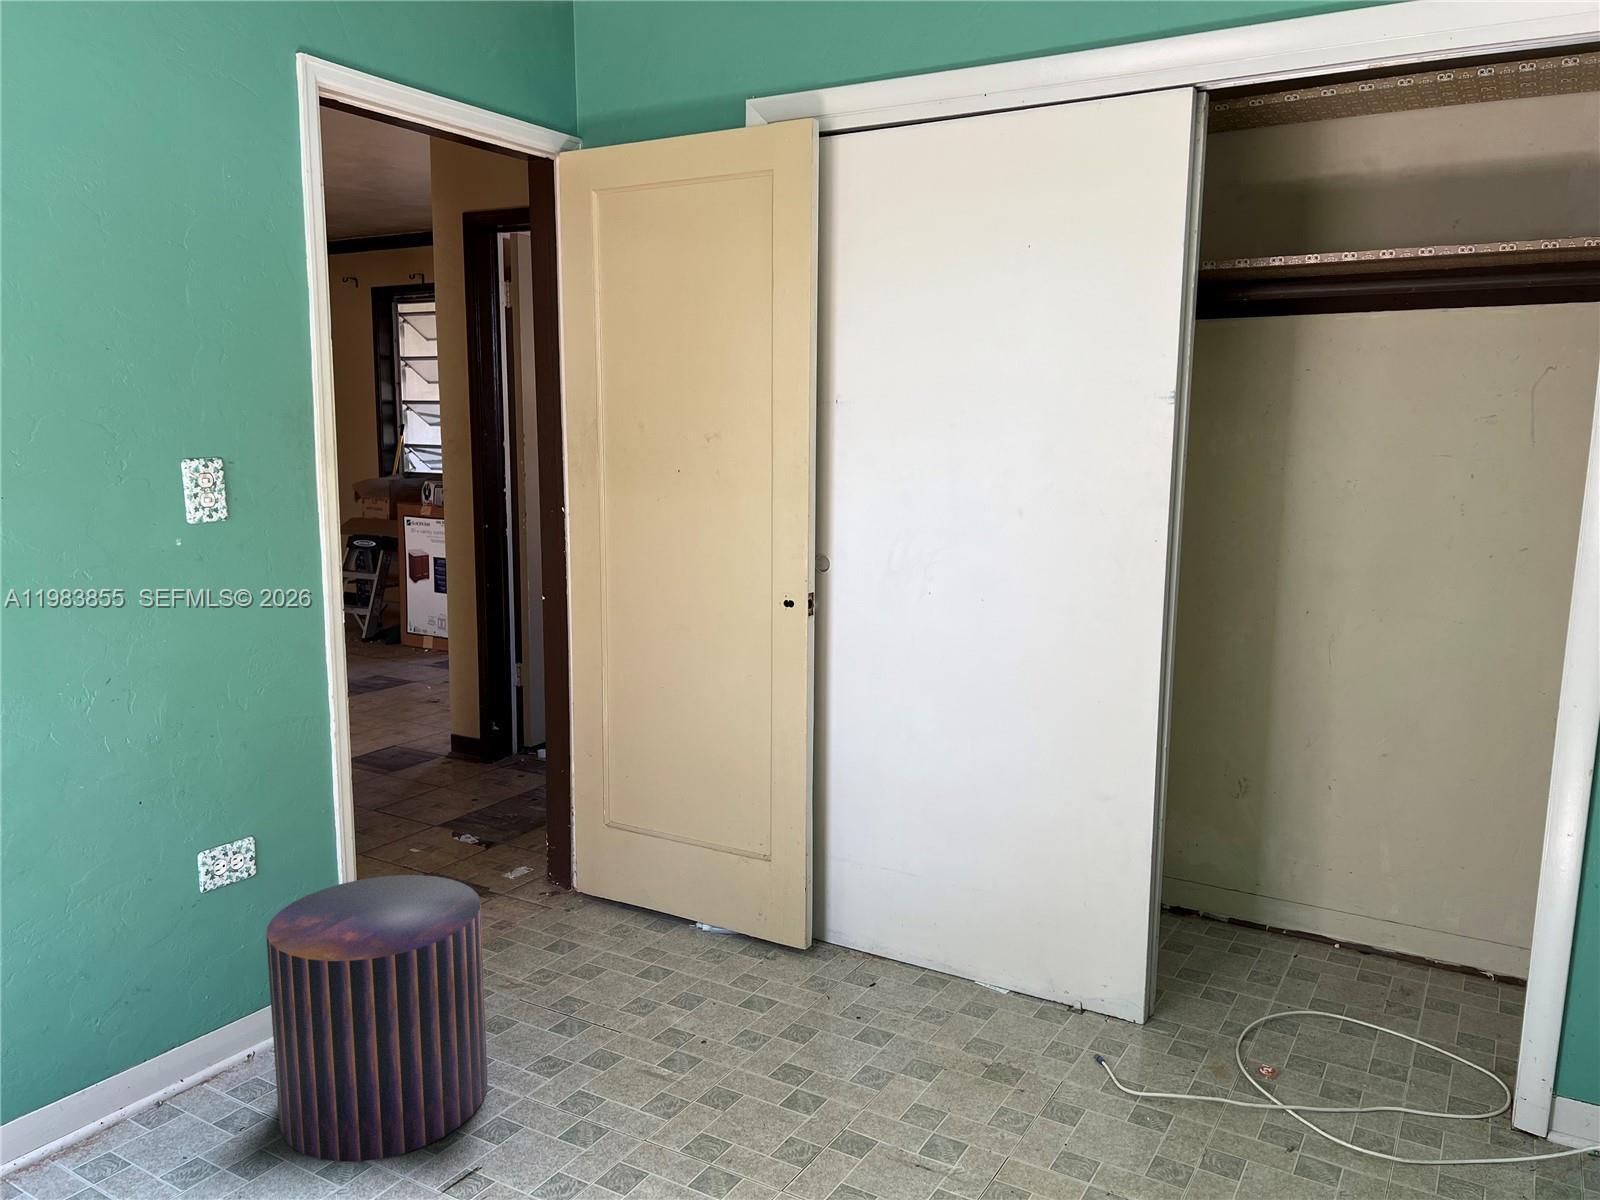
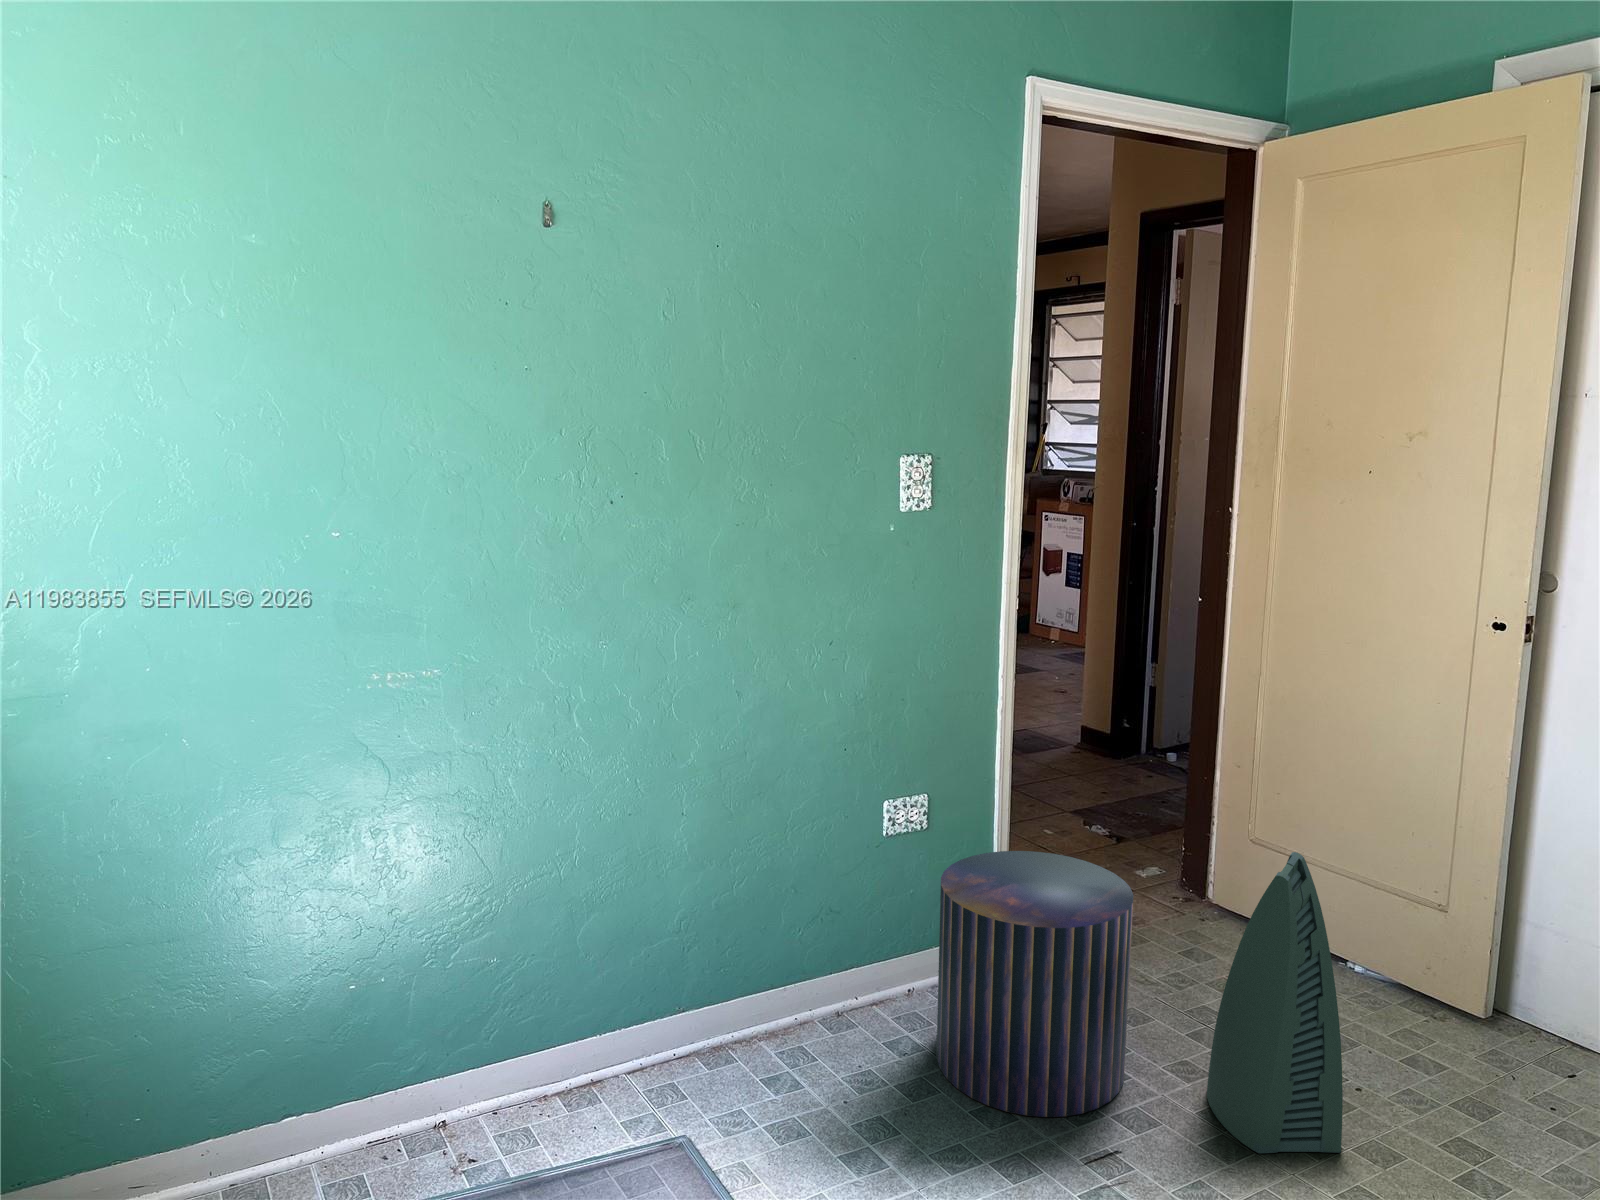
air purifier: none [568,830,685,1122] -> present [1207,852,1343,1153]

